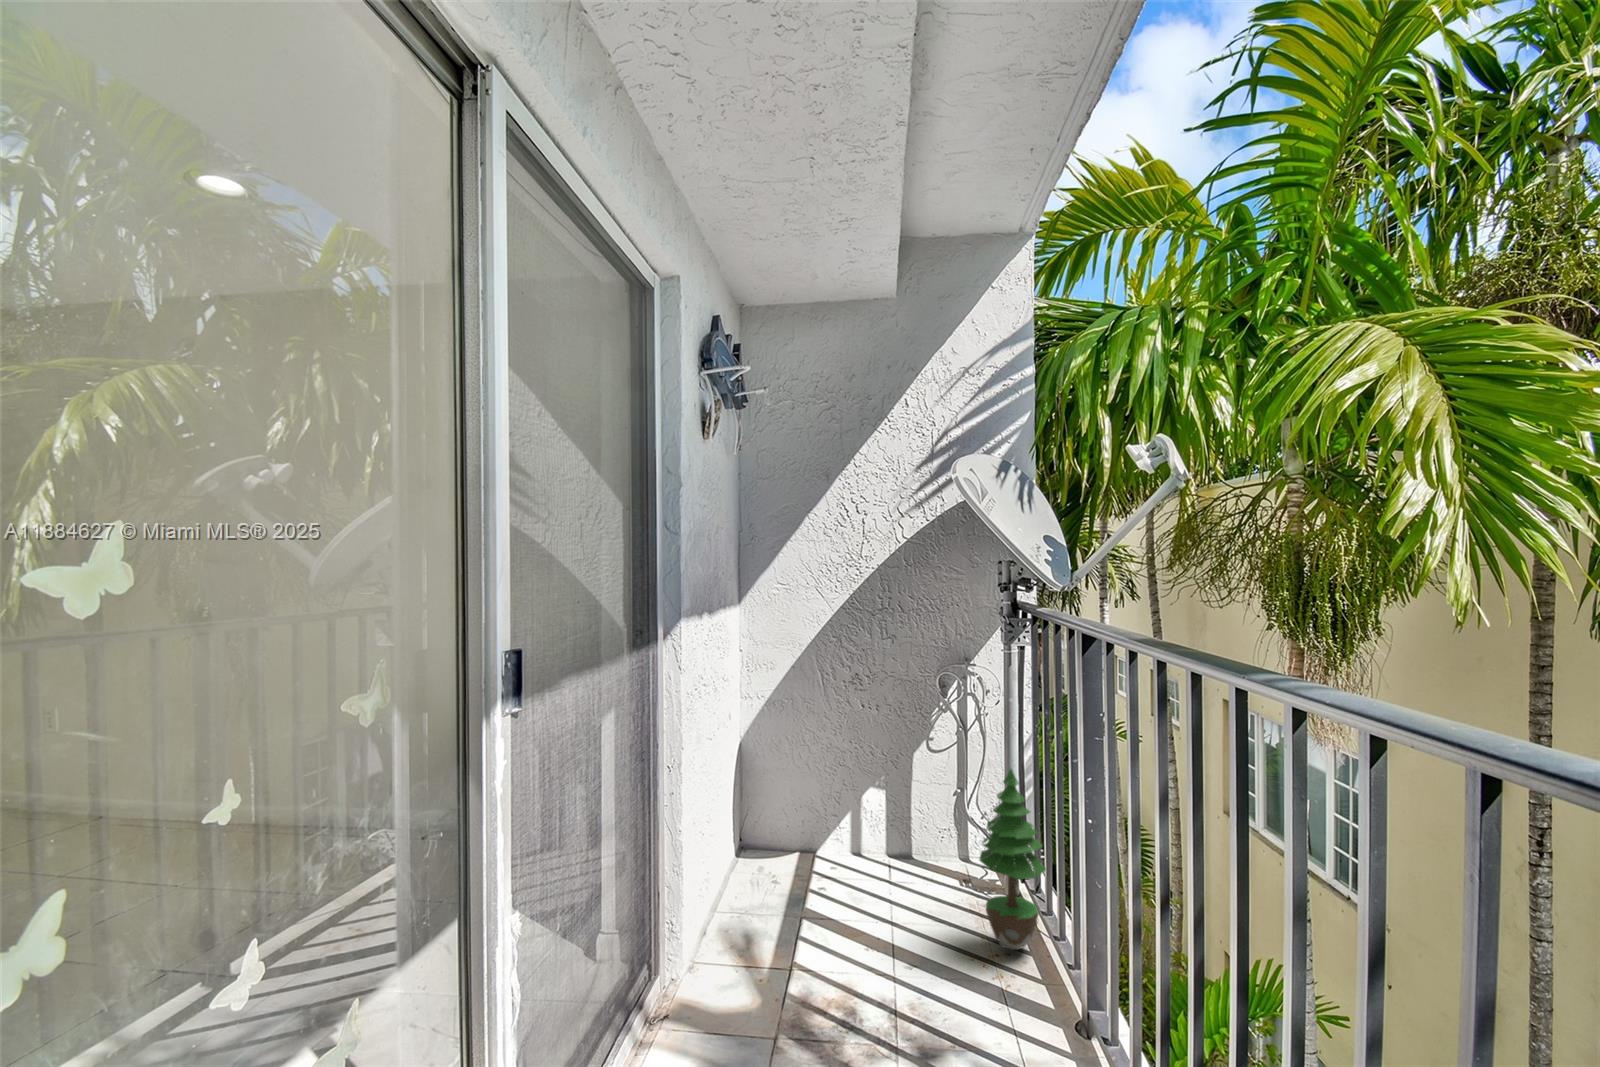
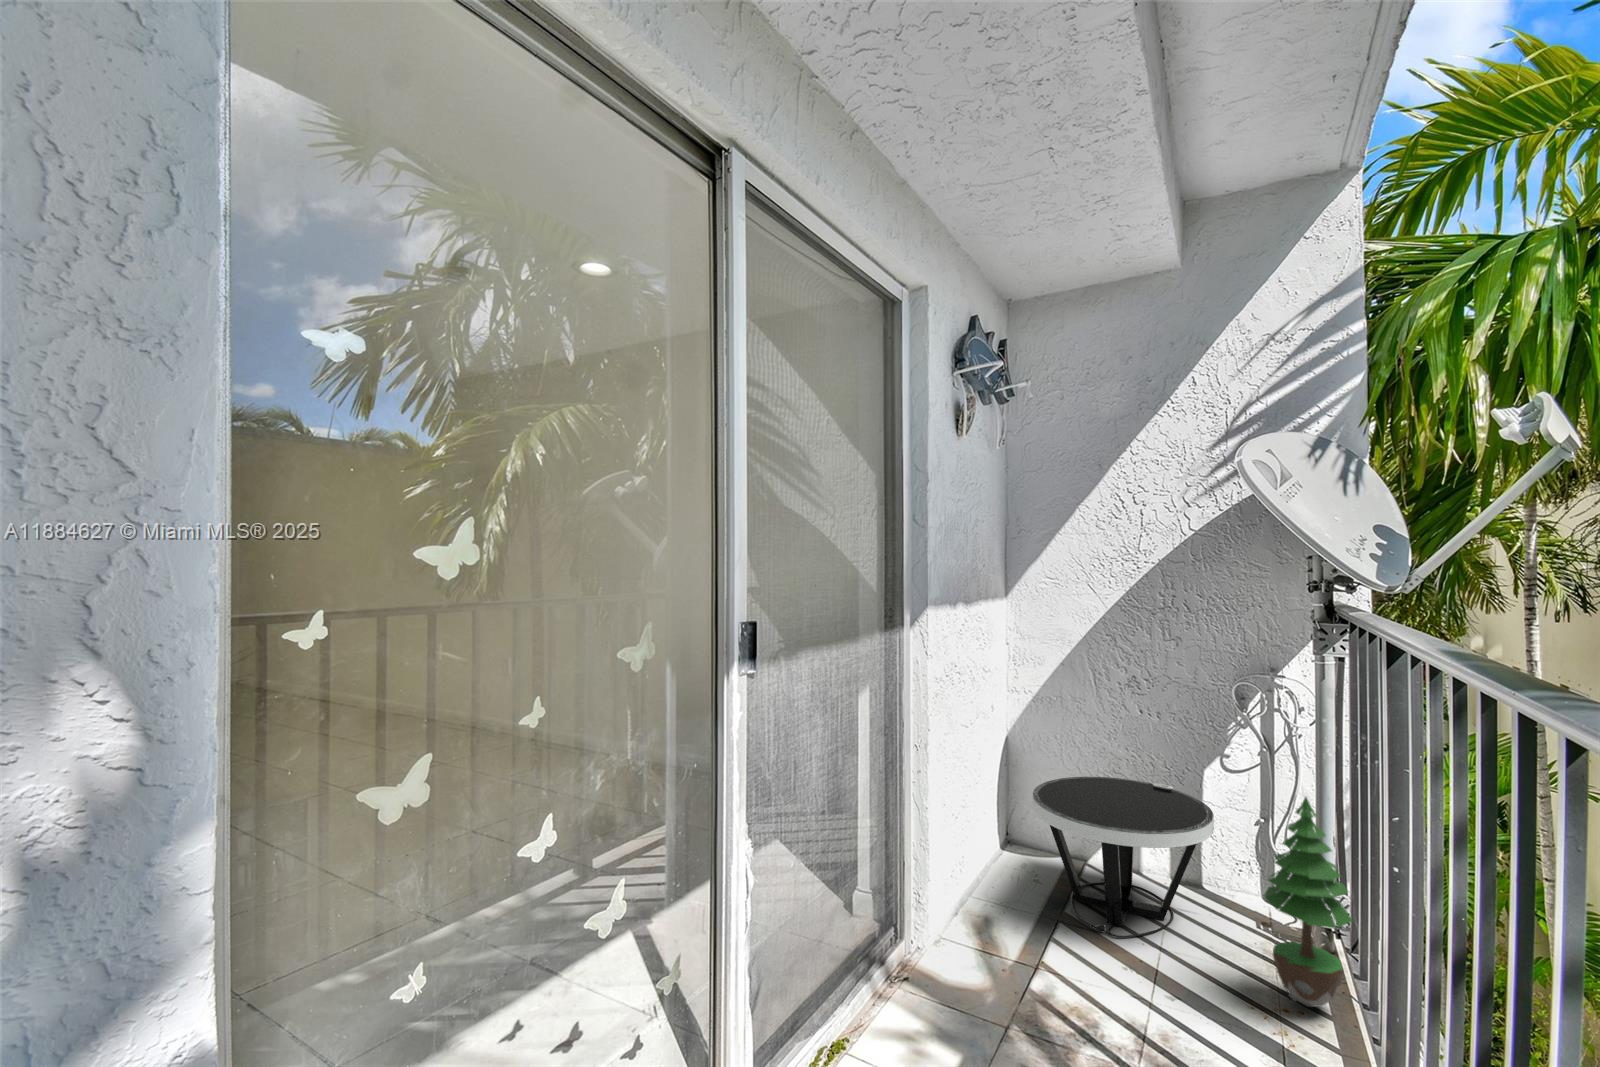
side table: none [772,770,929,922] -> present [1033,777,1214,938]

